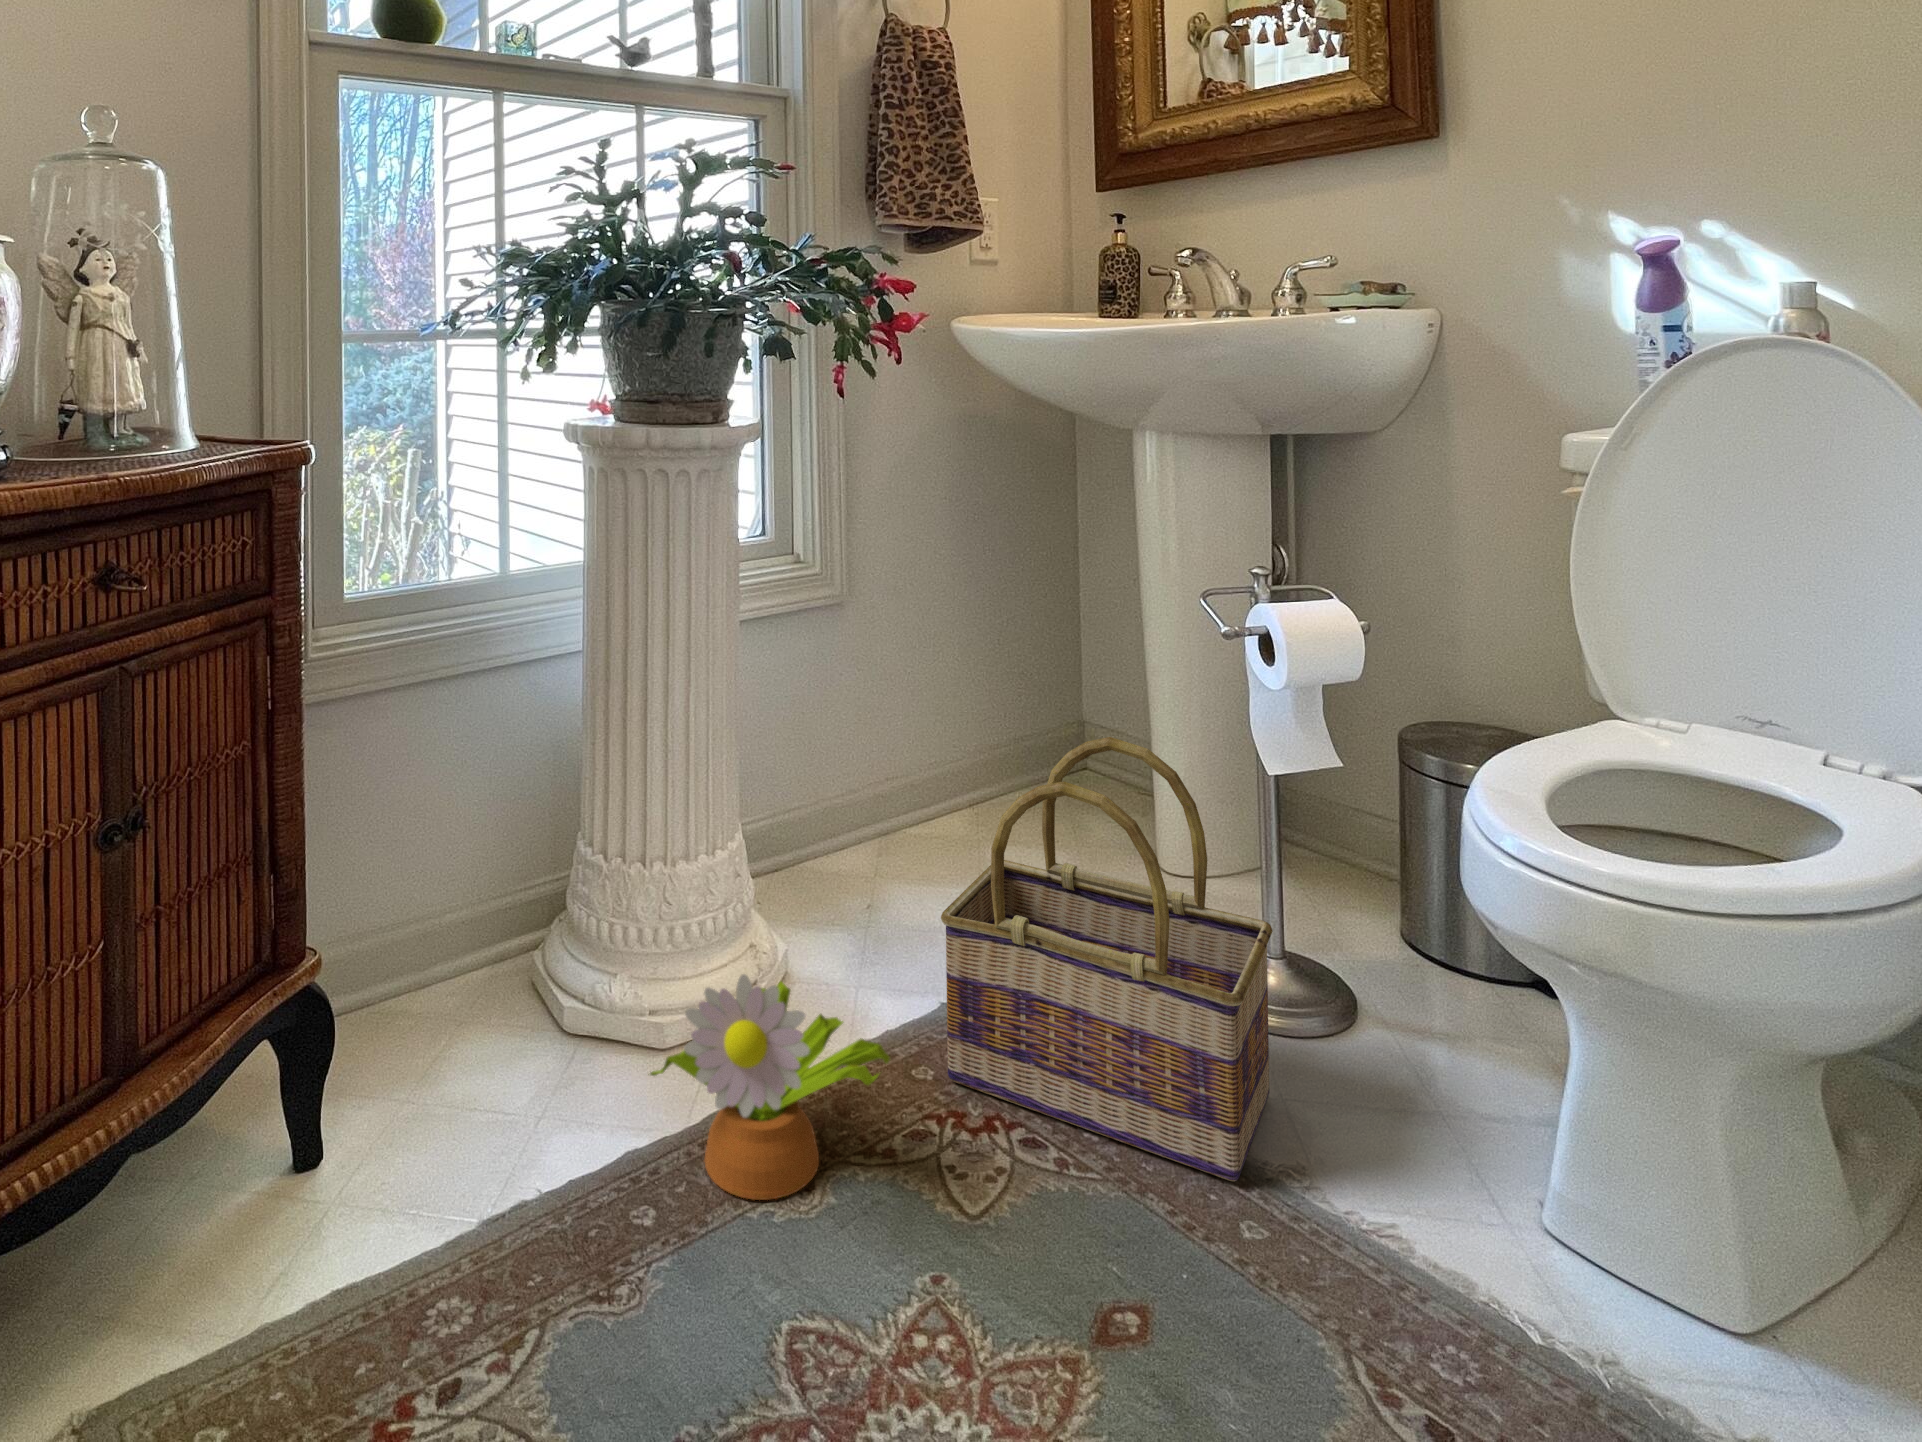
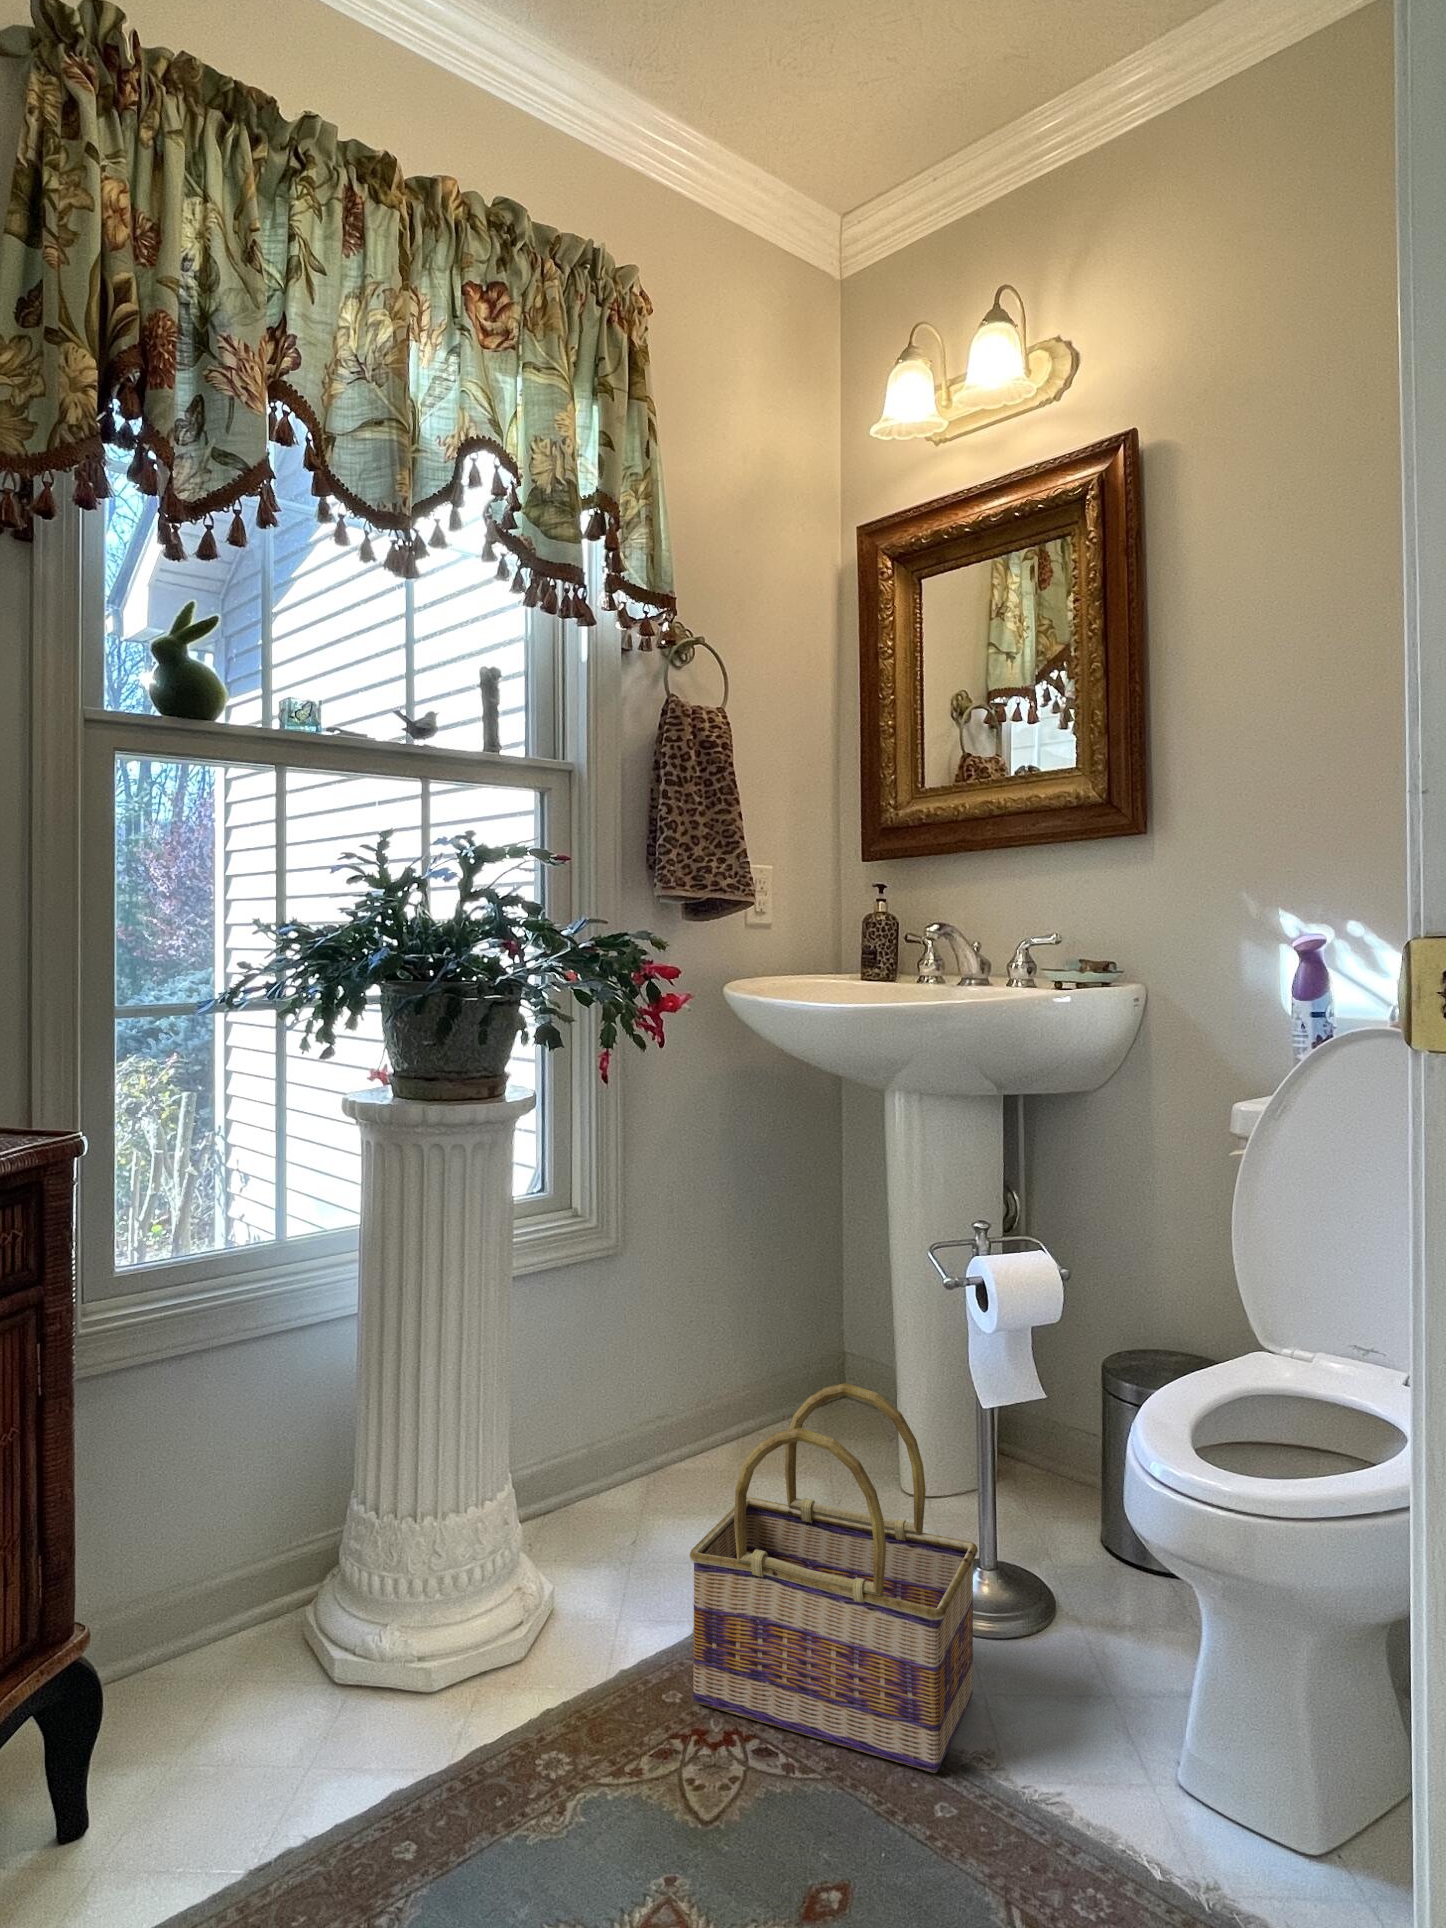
decorative plant: present [650,974,890,1200] -> none [412,1619,639,1825]

